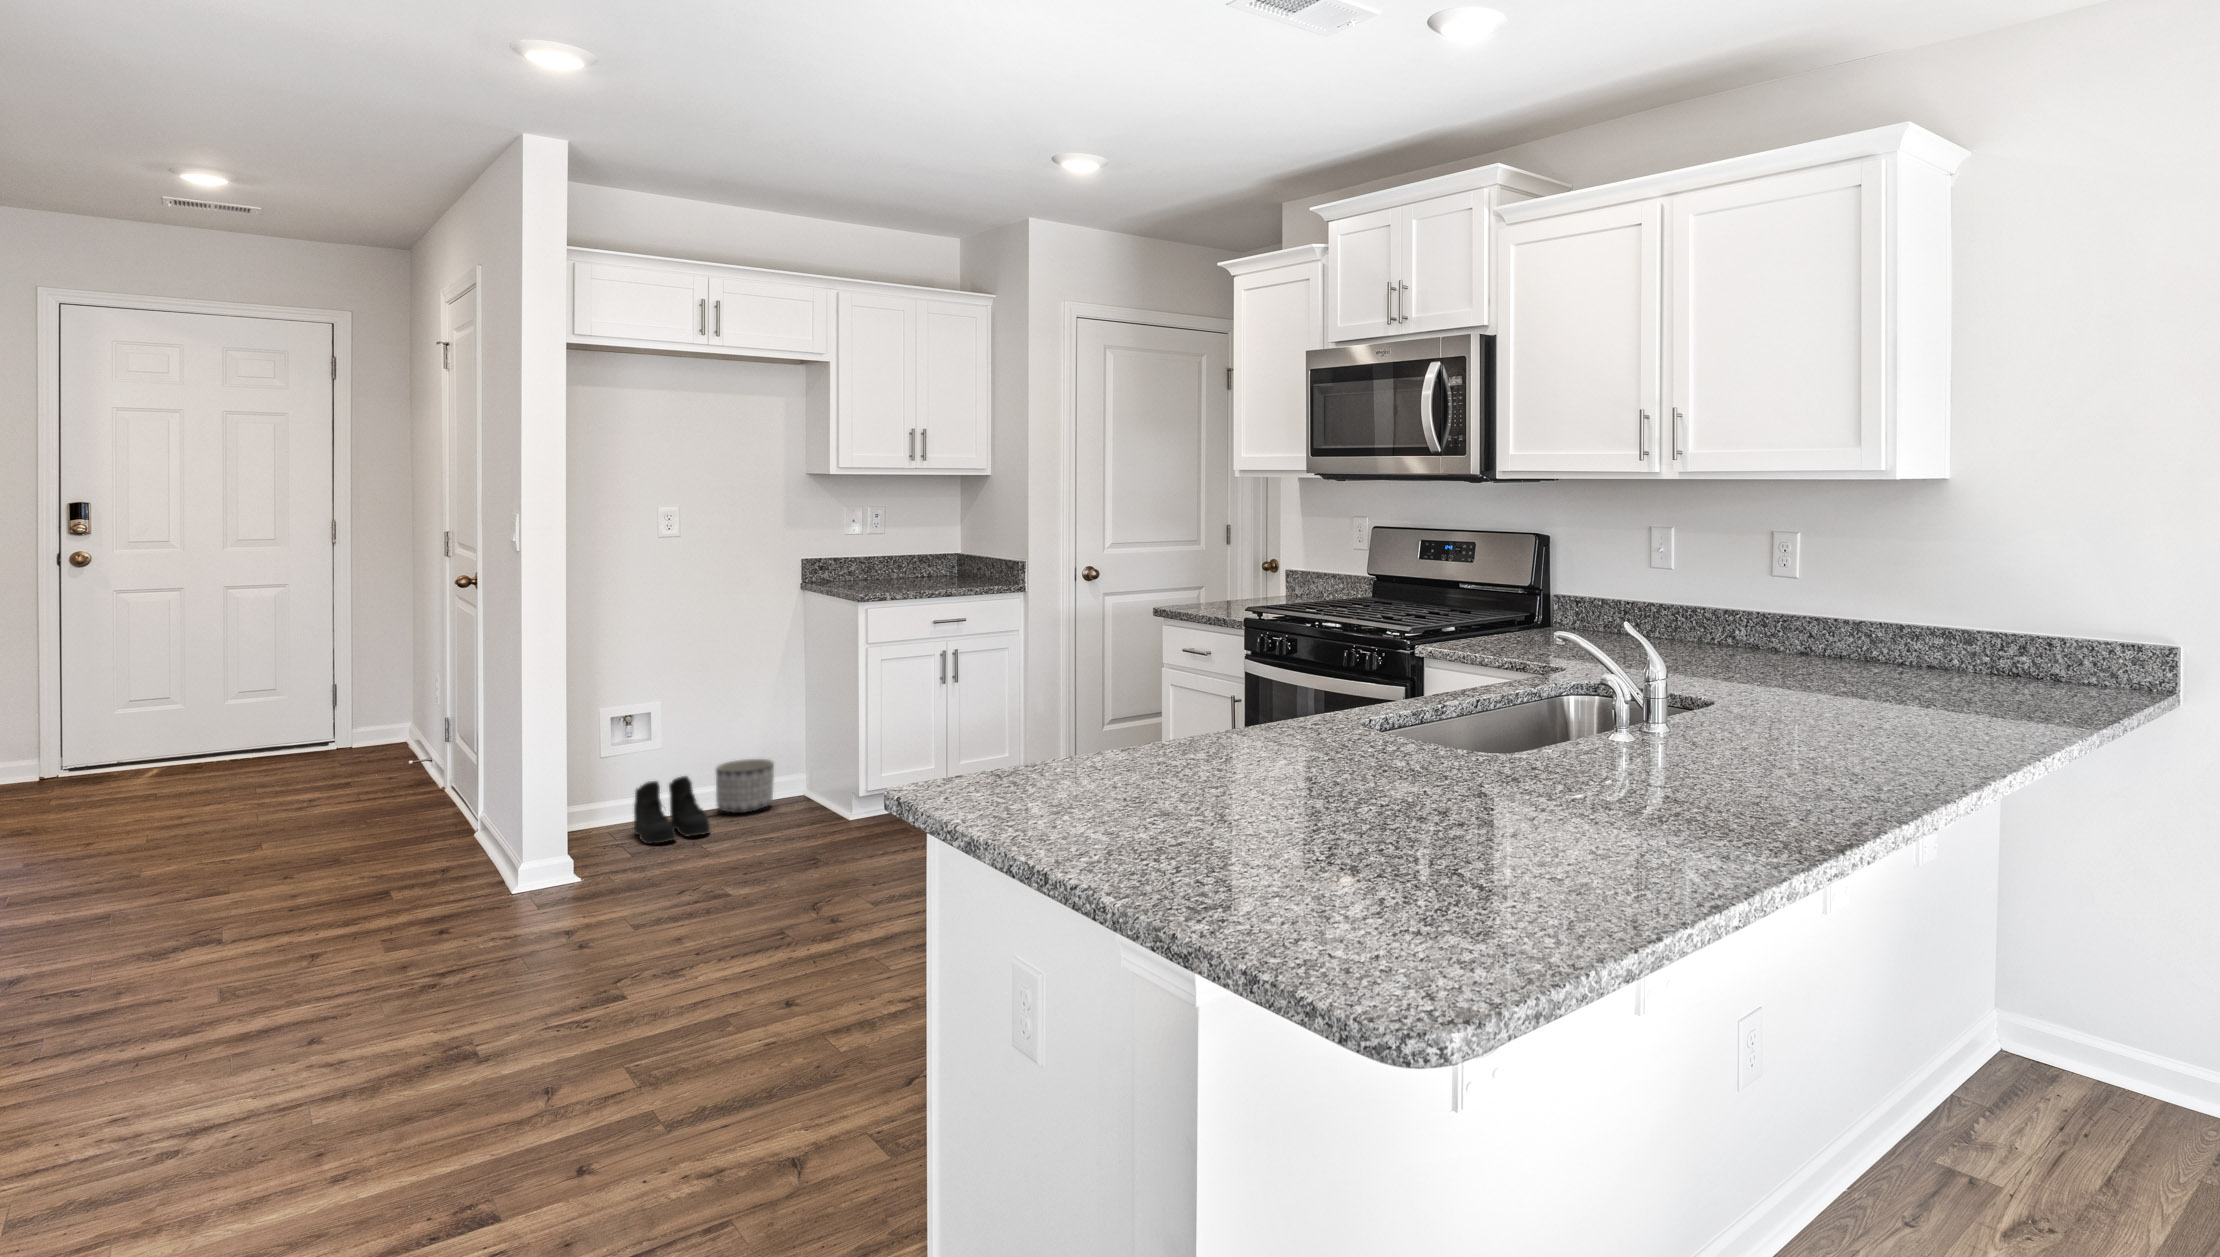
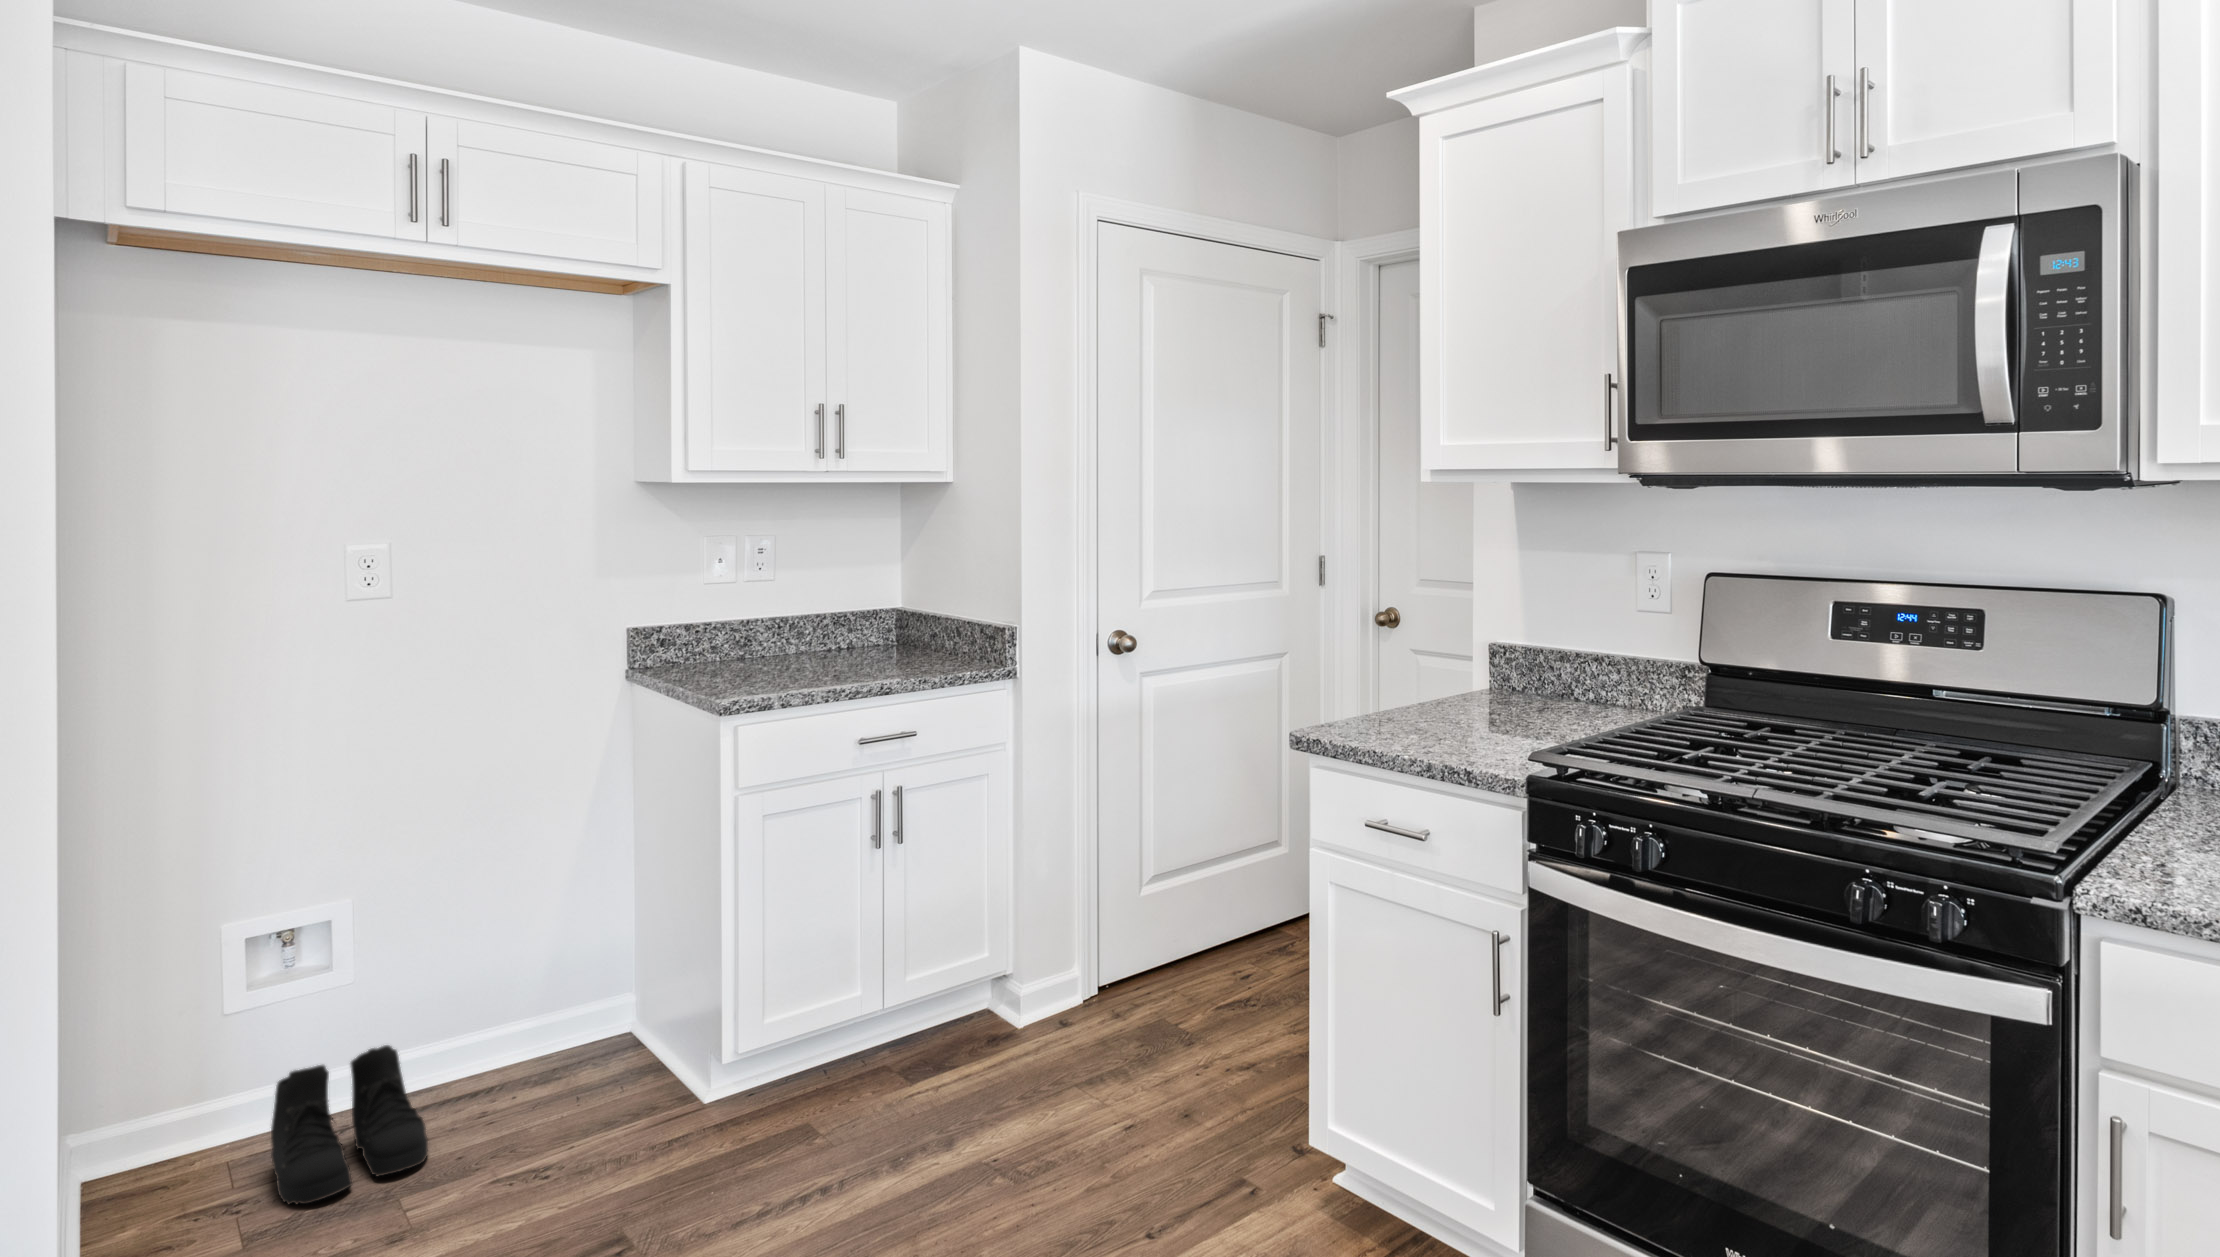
planter: present [716,759,774,813] -> none [457,980,571,1092]

